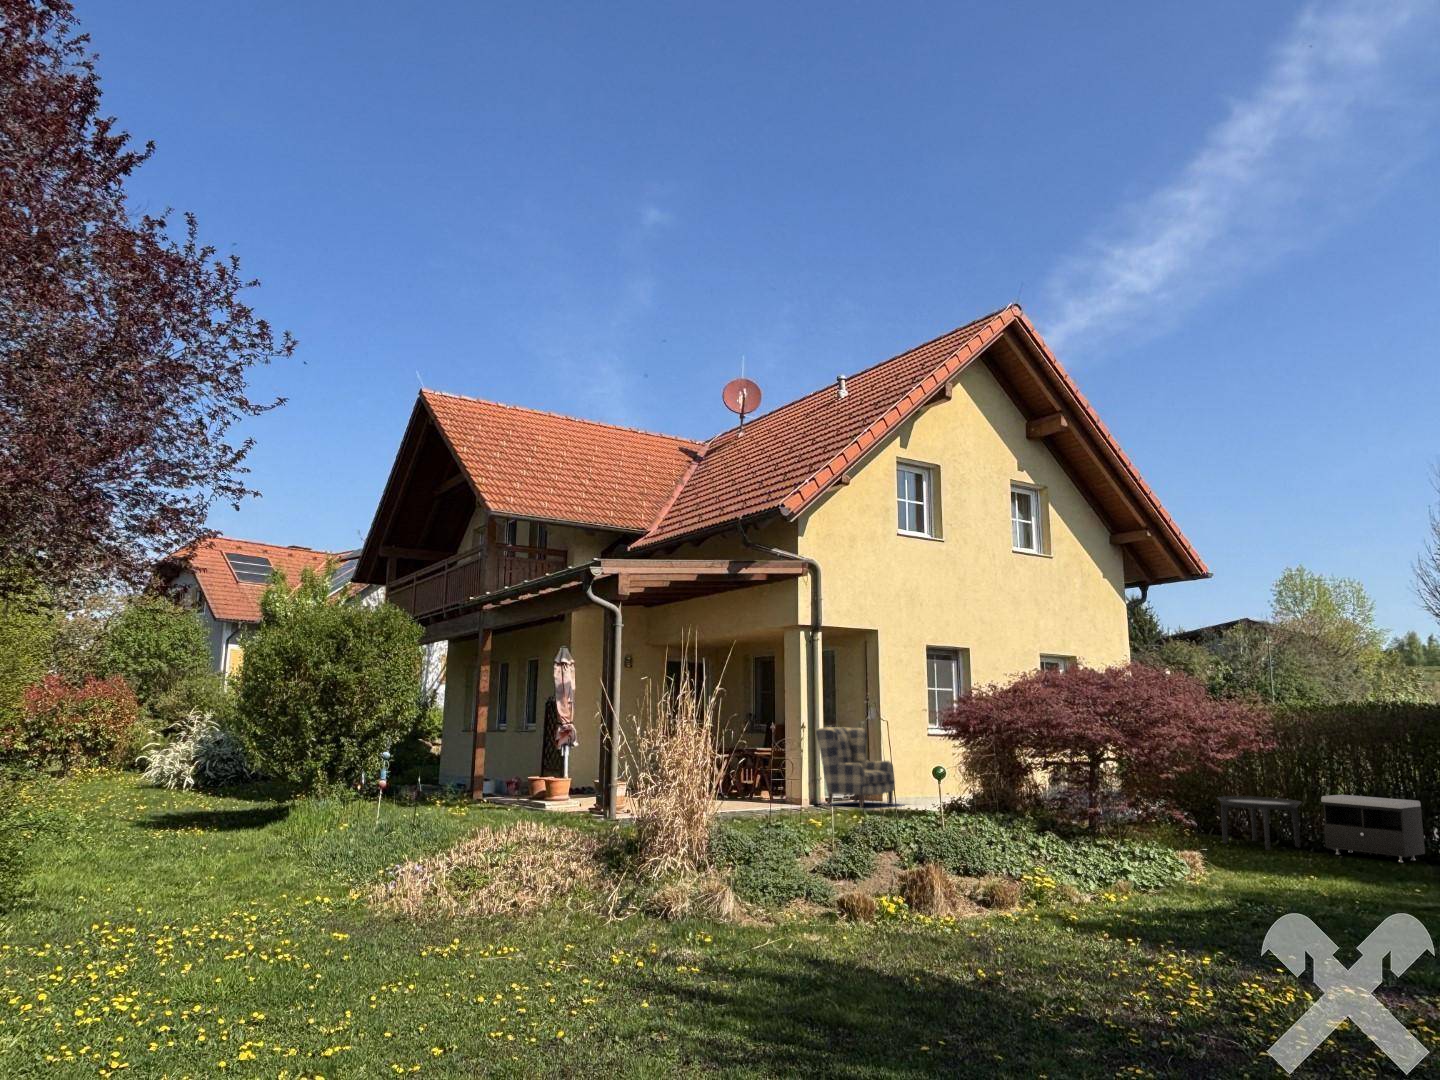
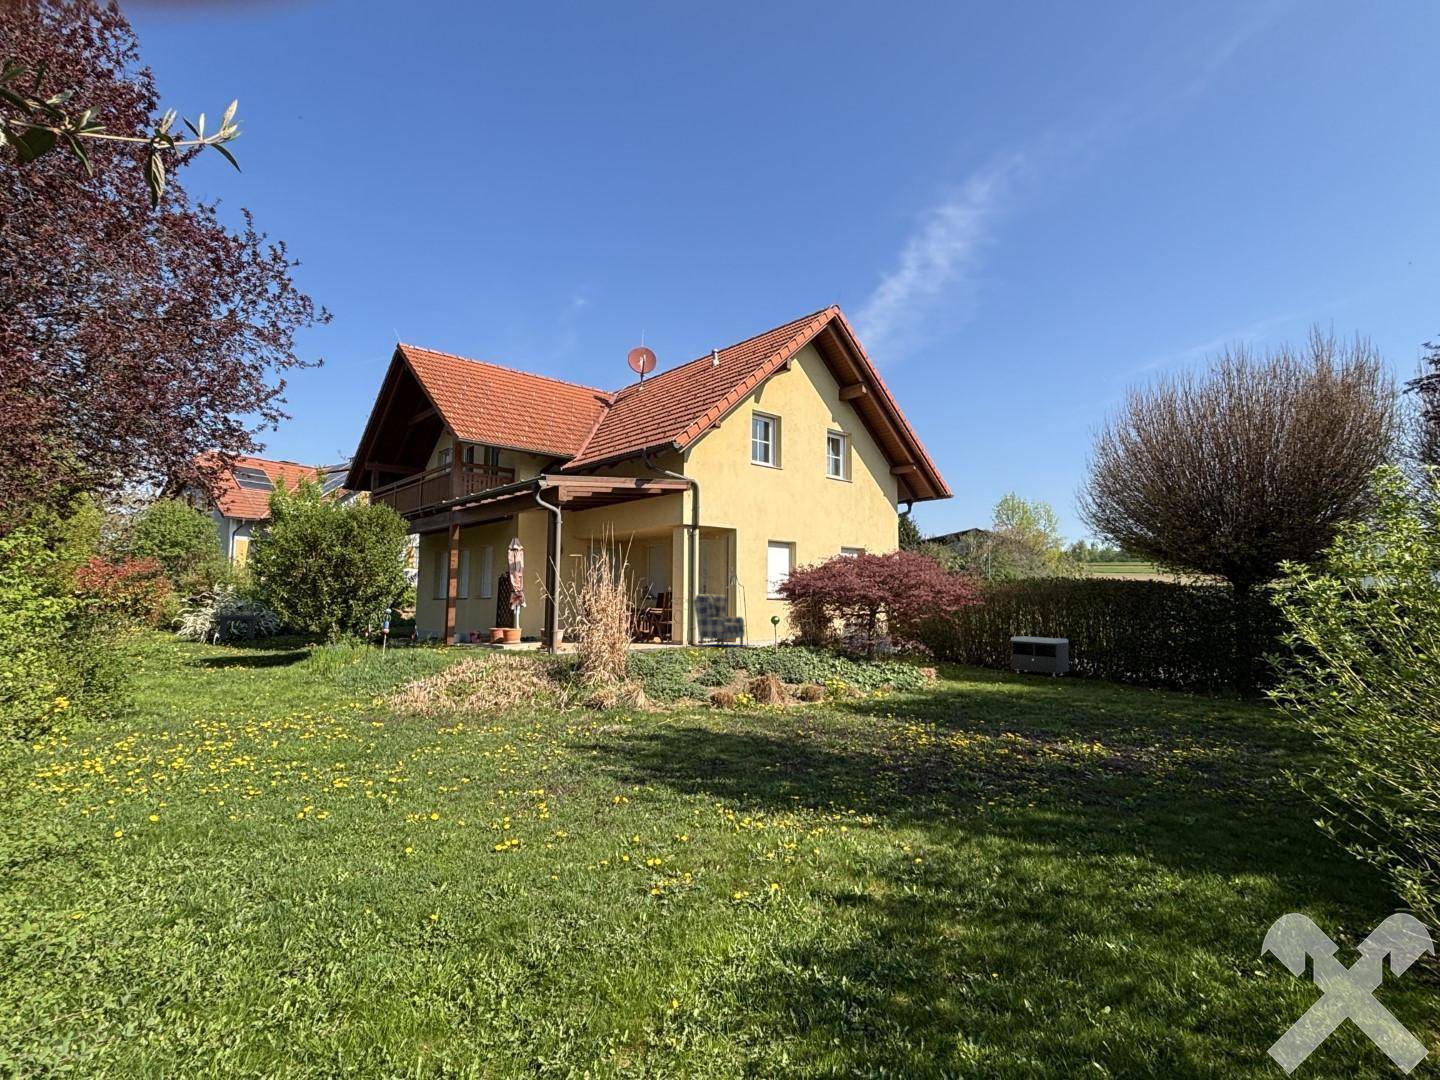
round table: present [1217,796,1301,850] -> present [215,615,260,640]

